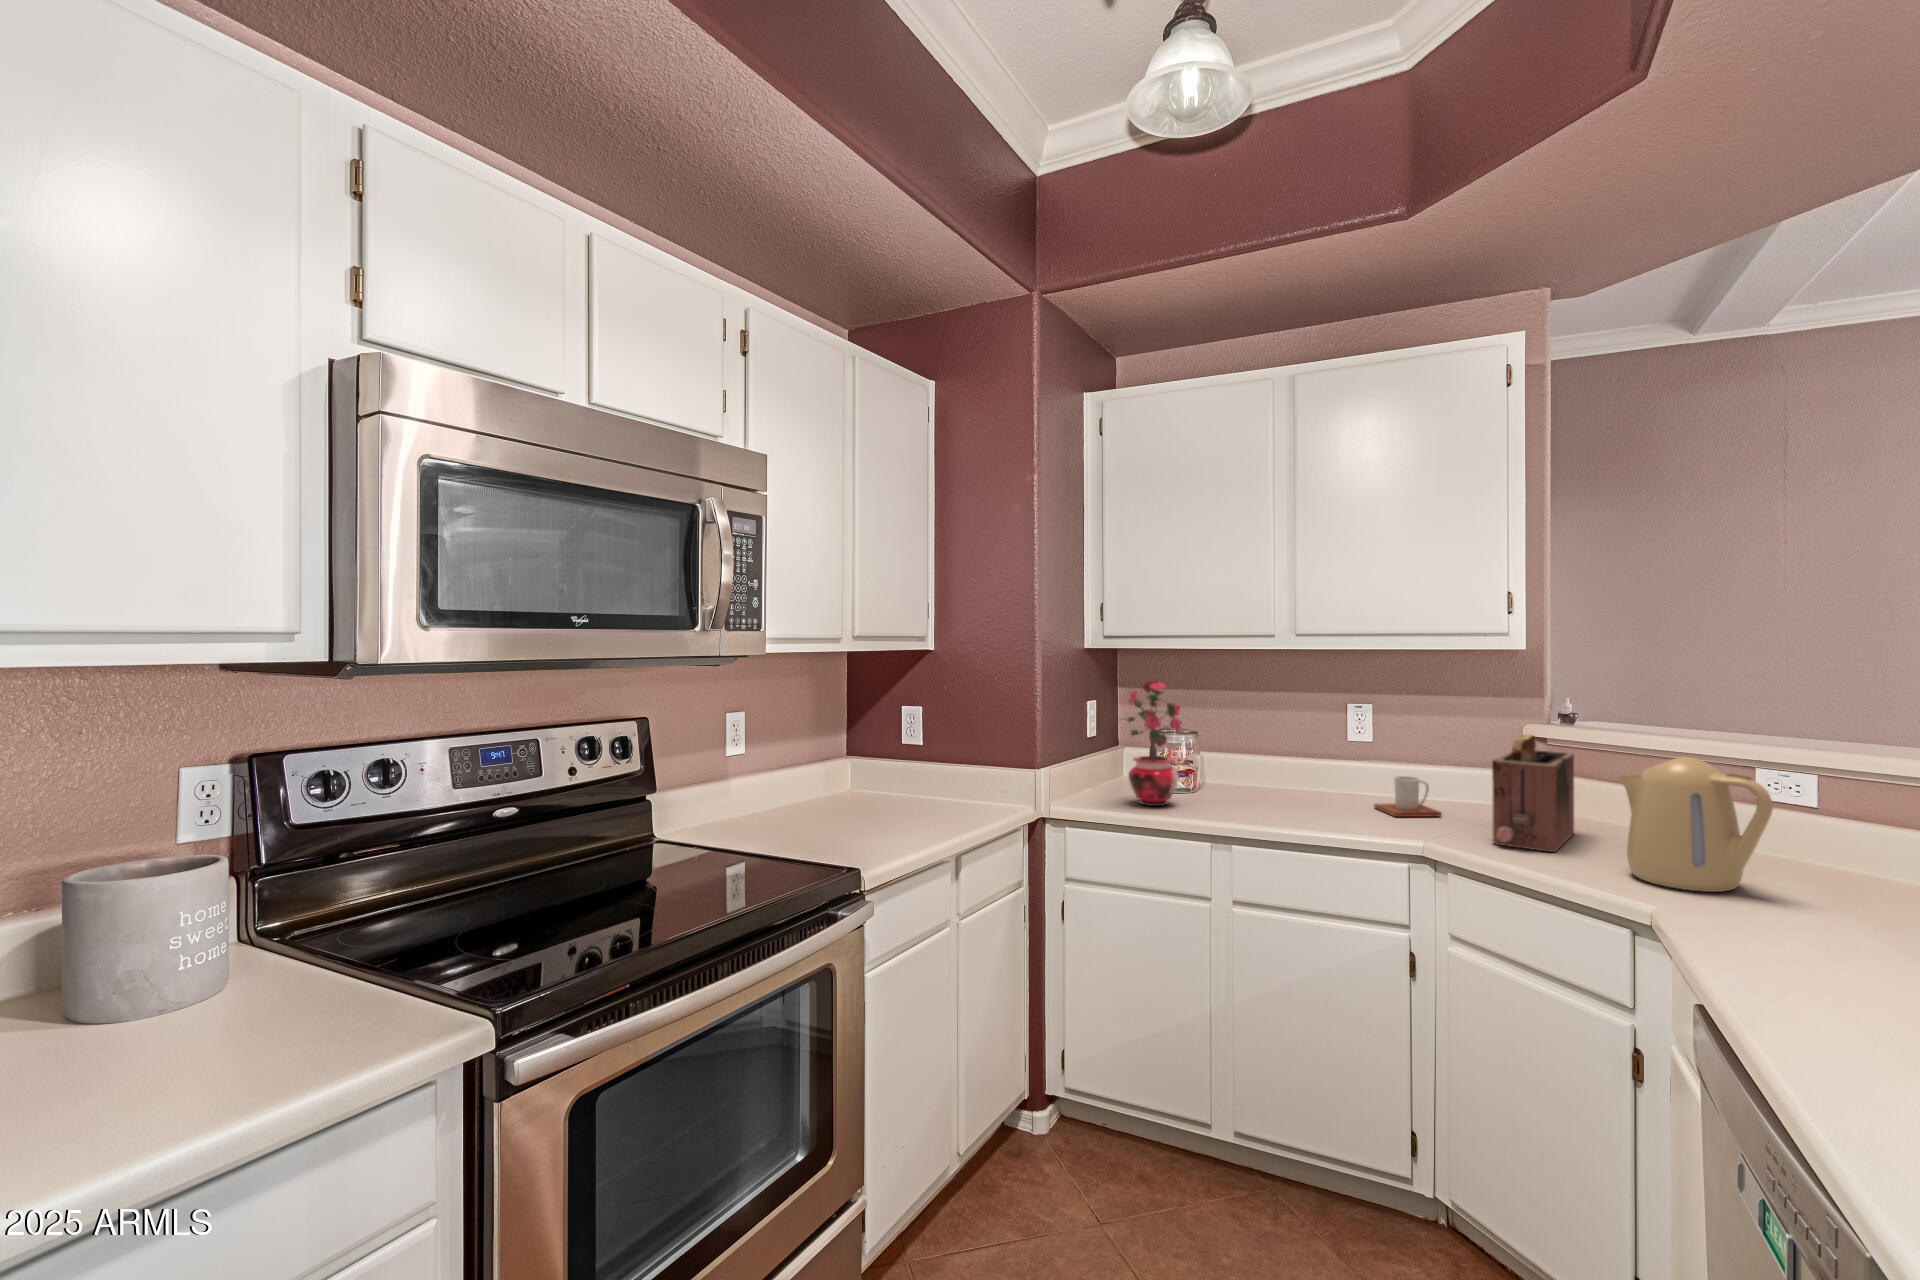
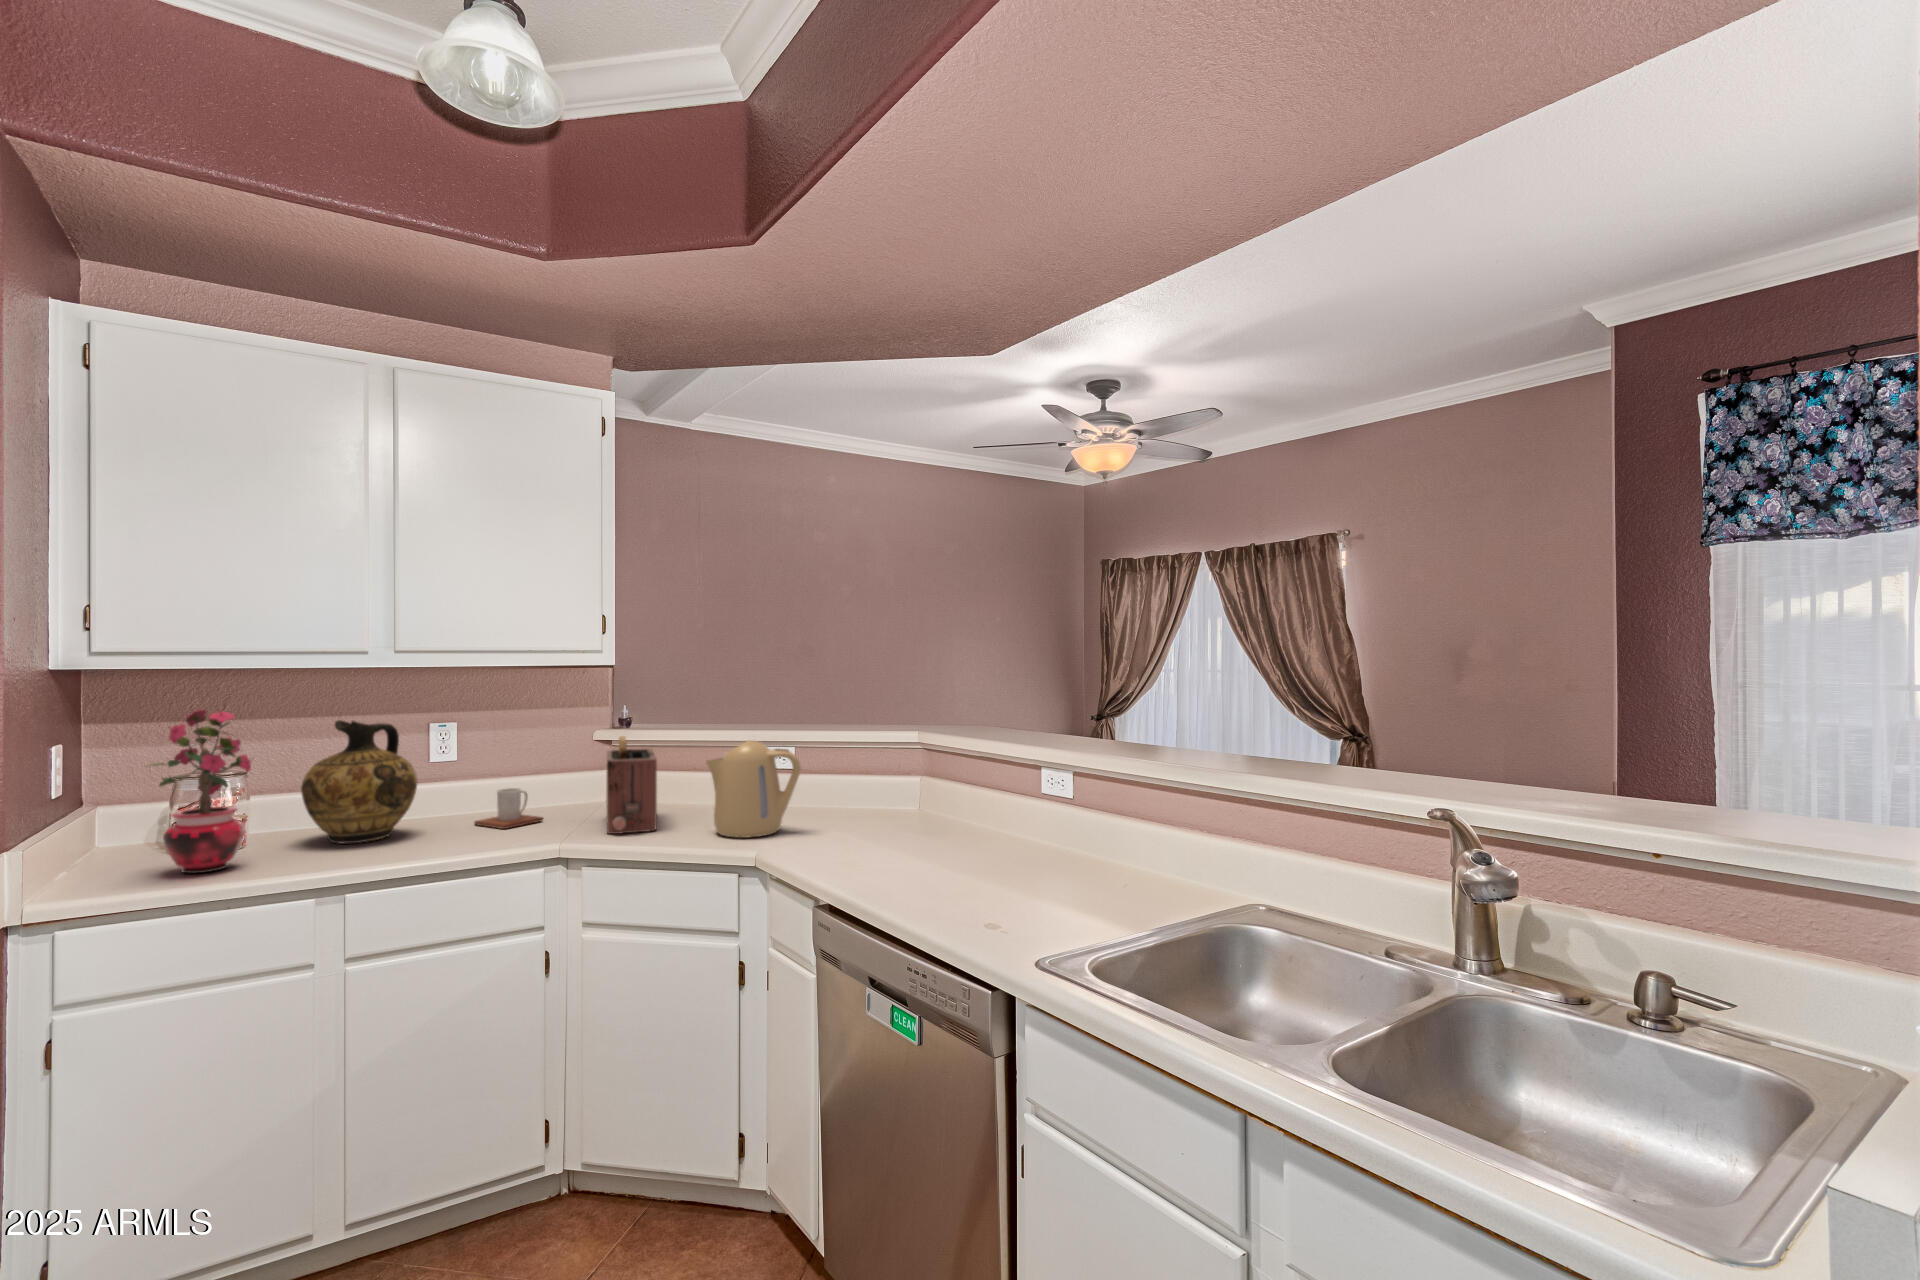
ceramic jug: none [1228,695,1319,805] -> present [301,720,417,843]

